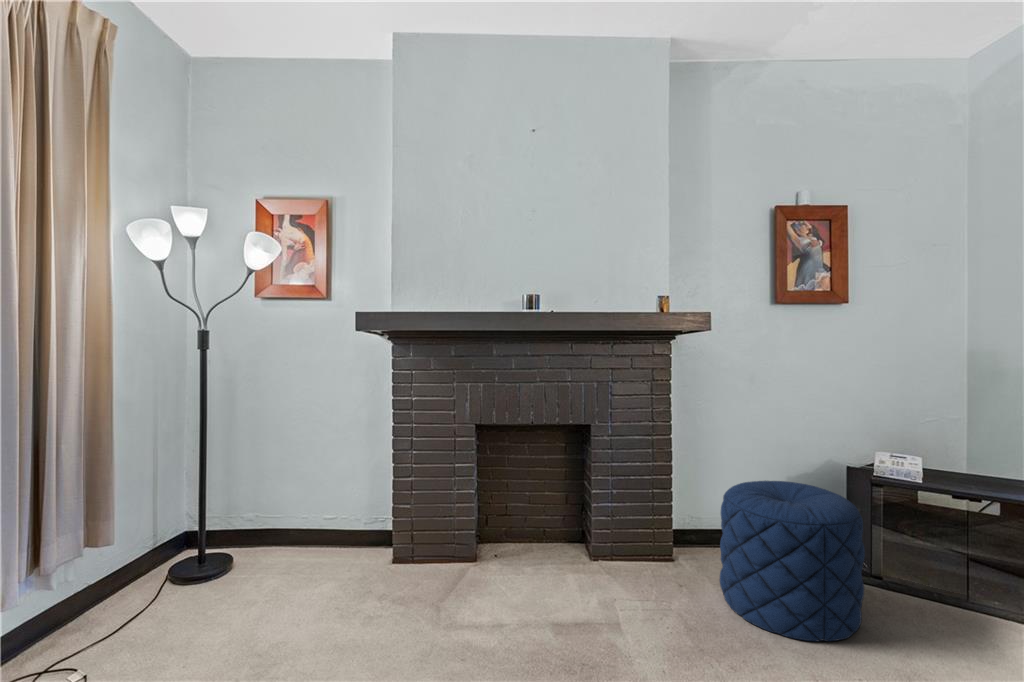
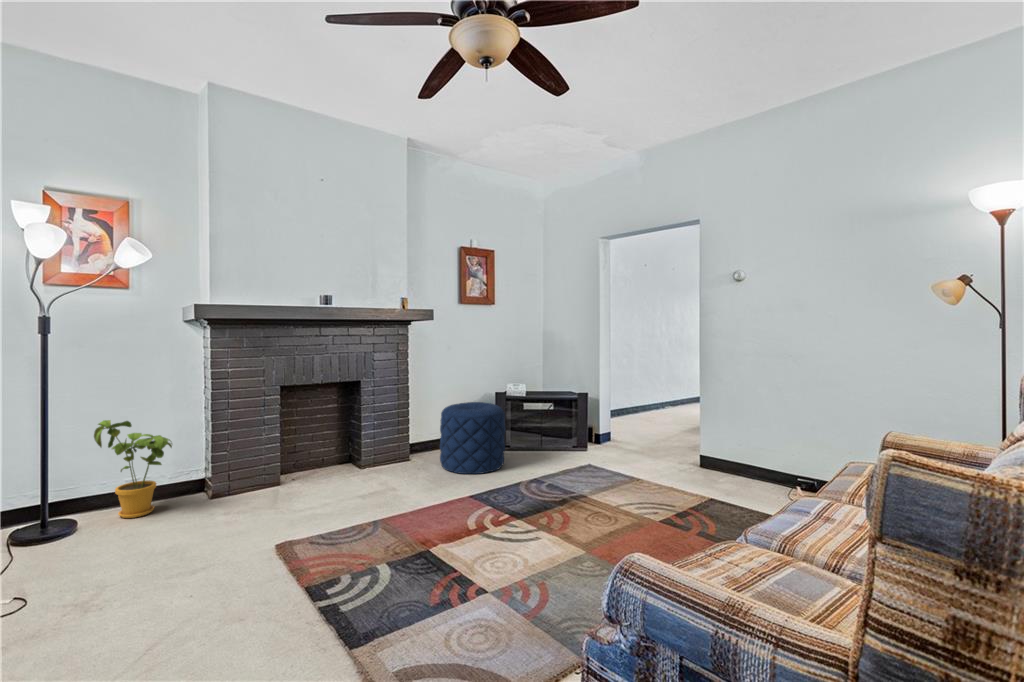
house plant: none [262,454,343,576] -> present [94,420,172,518]

